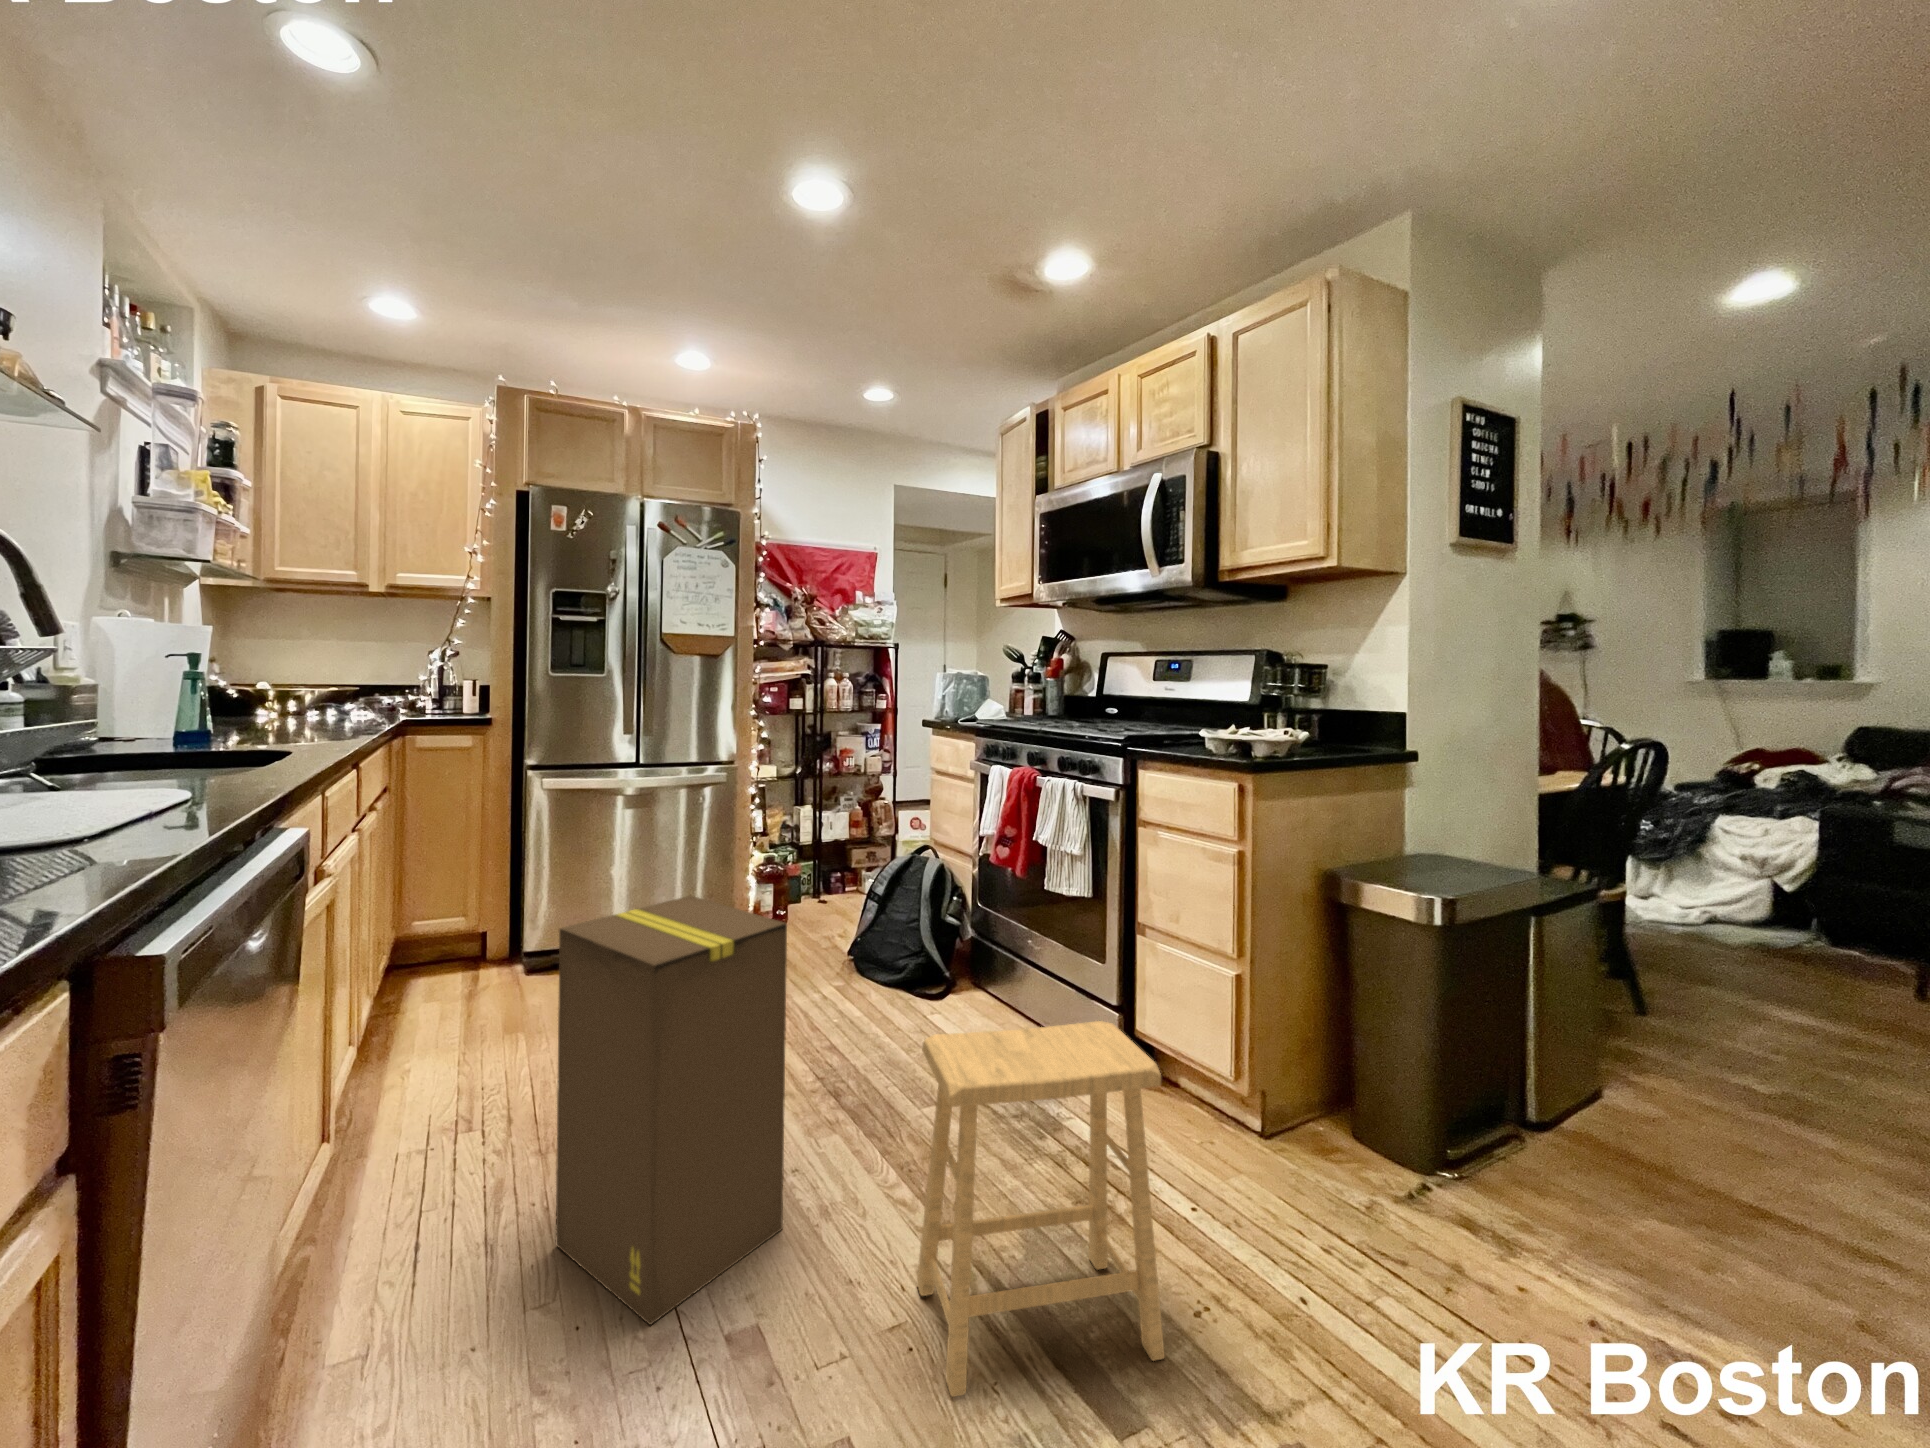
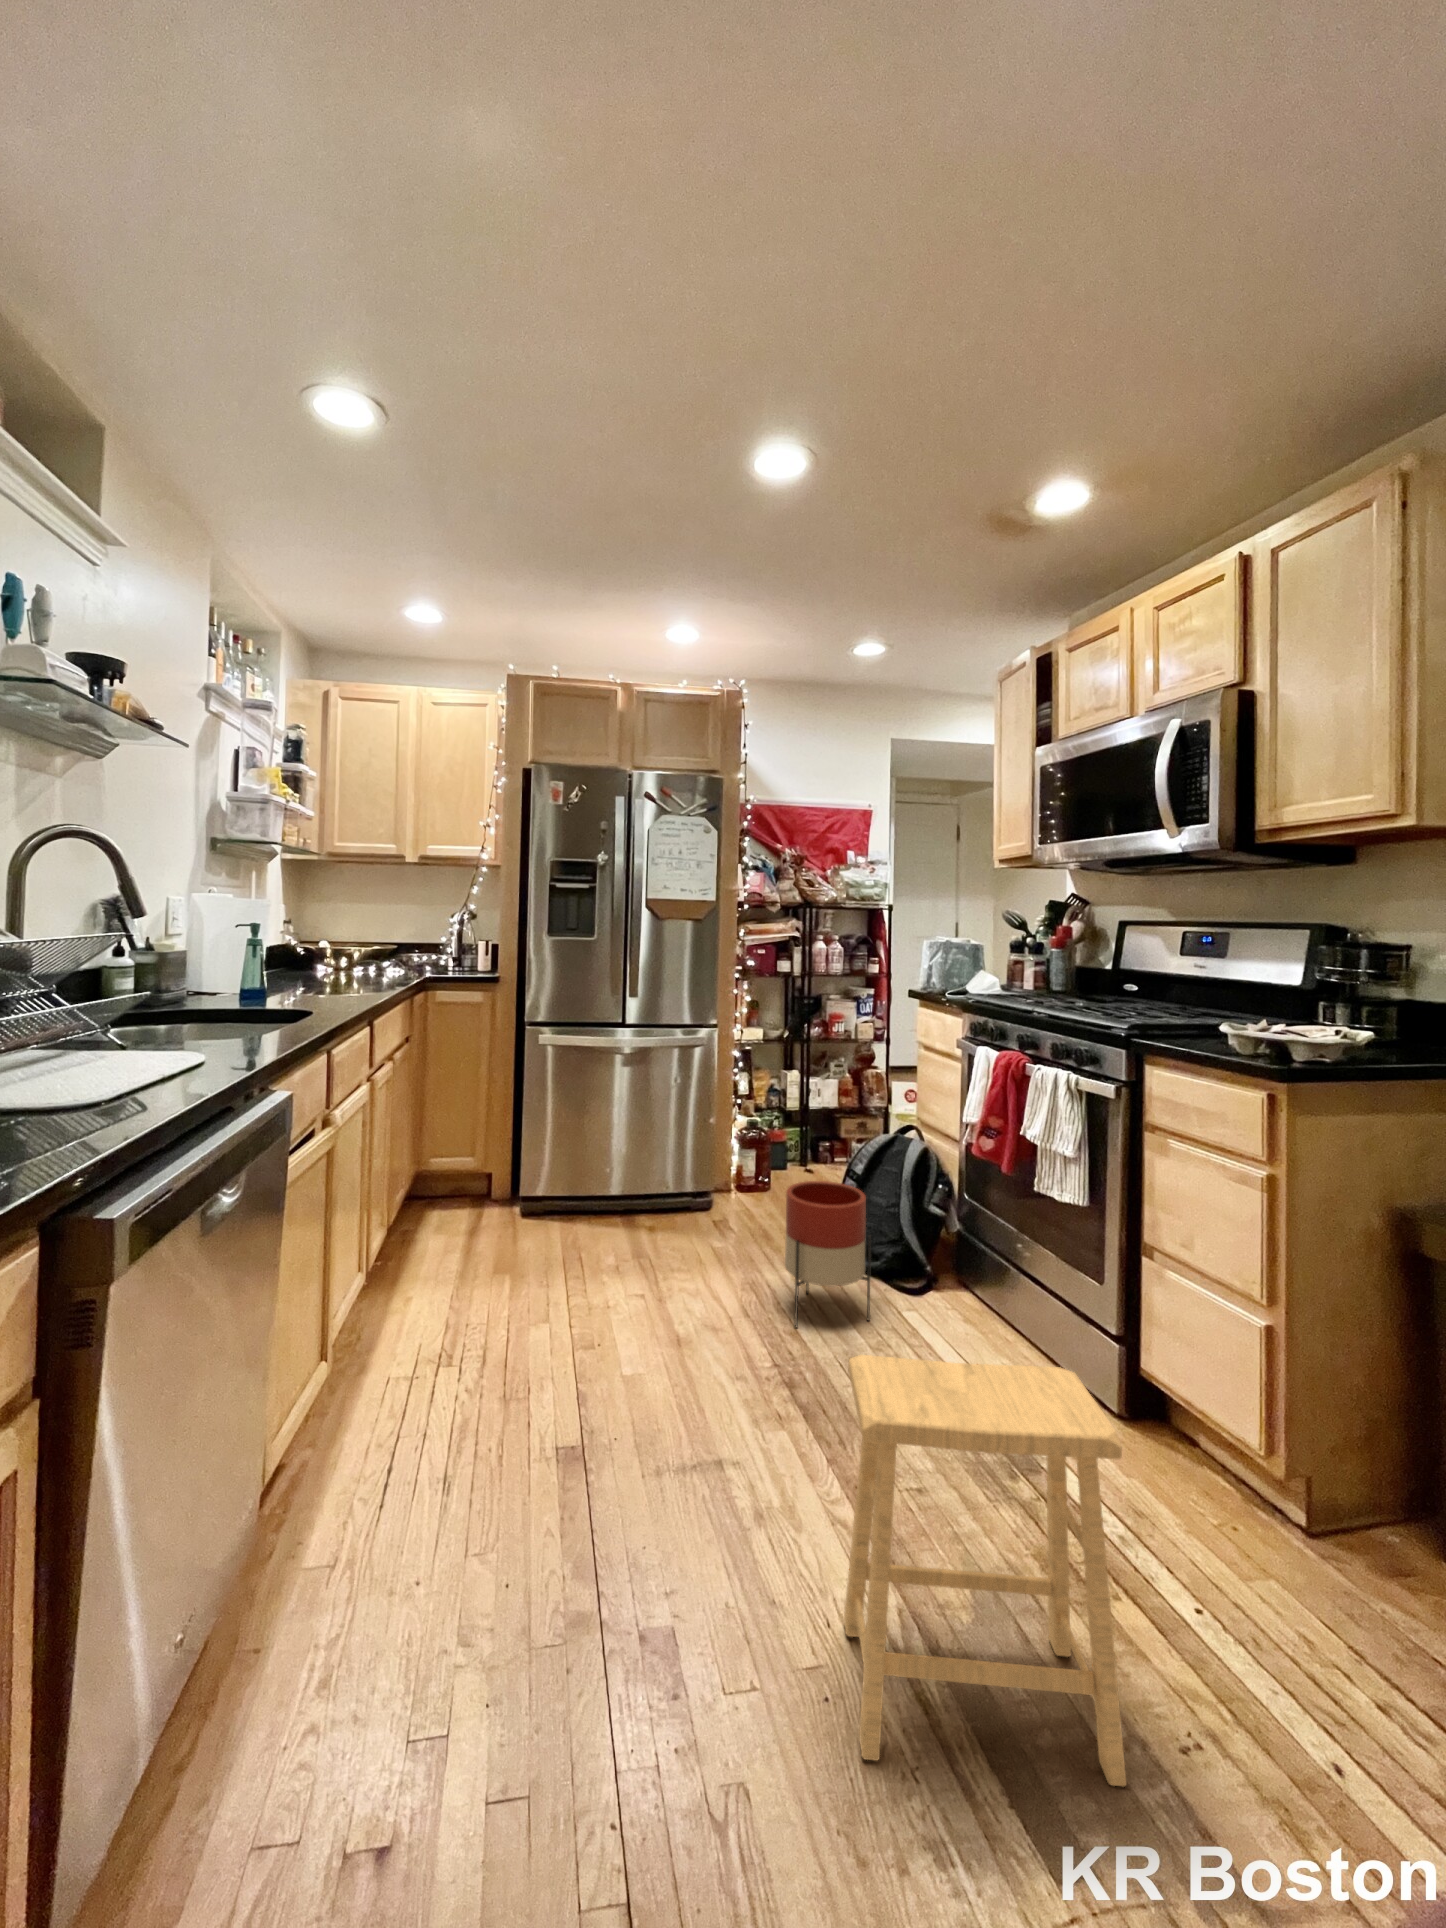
cardboard box: present [556,896,787,1325] -> none [505,1173,720,1599]
planter: none [819,898,900,1038] -> present [785,1181,871,1327]

